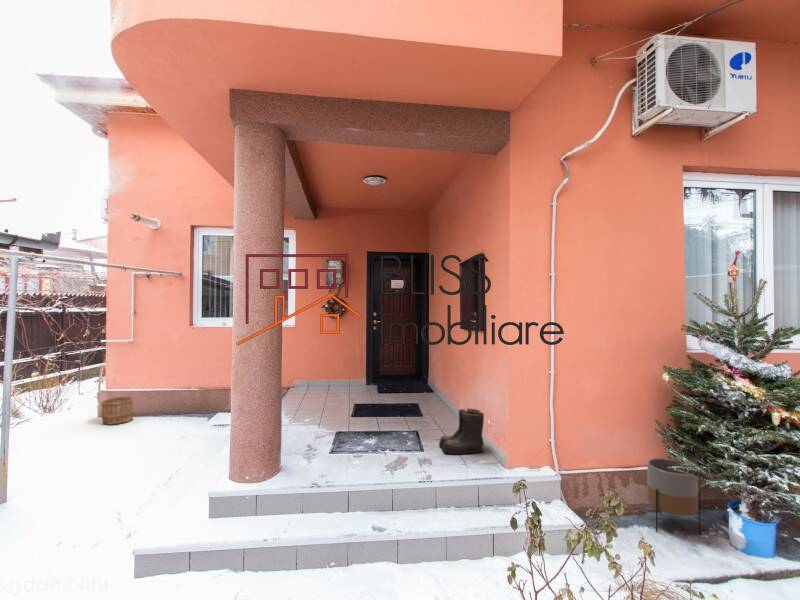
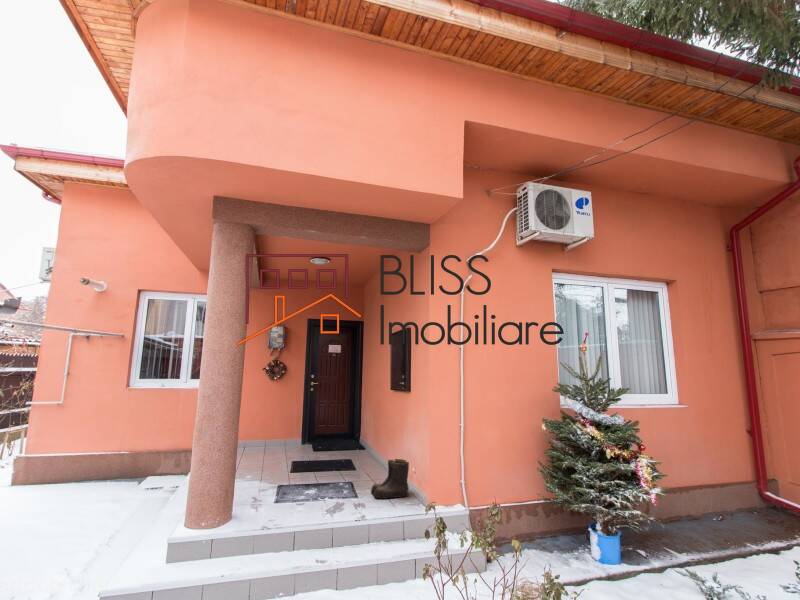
wooden bucket: present [101,397,134,425] -> none [23,462,60,492]
planter: present [647,458,700,534] -> none [534,493,572,553]

